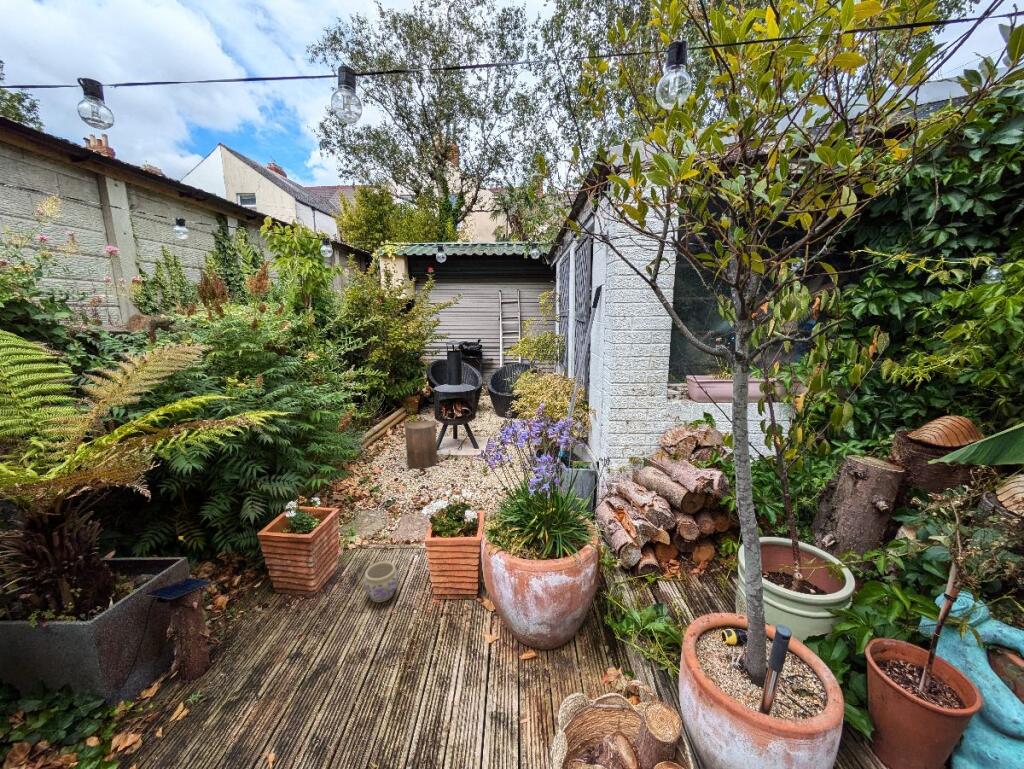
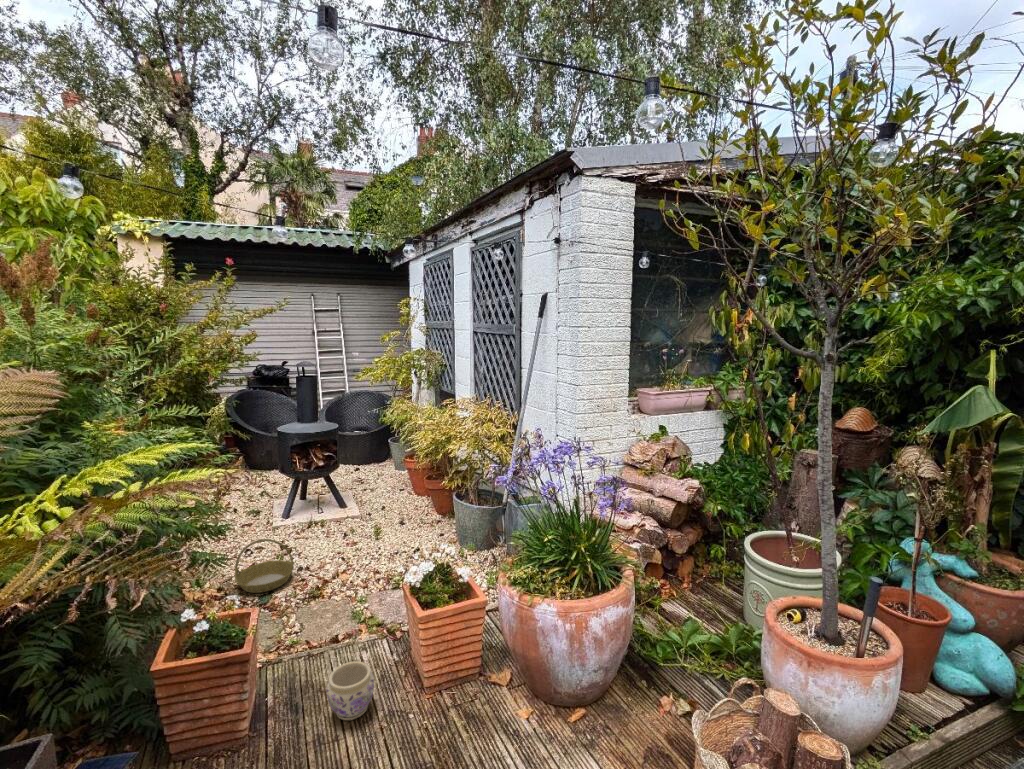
stool: present [405,421,438,468] -> none [266,475,316,544]
basket: none [368,463,406,498] -> present [235,539,294,593]

